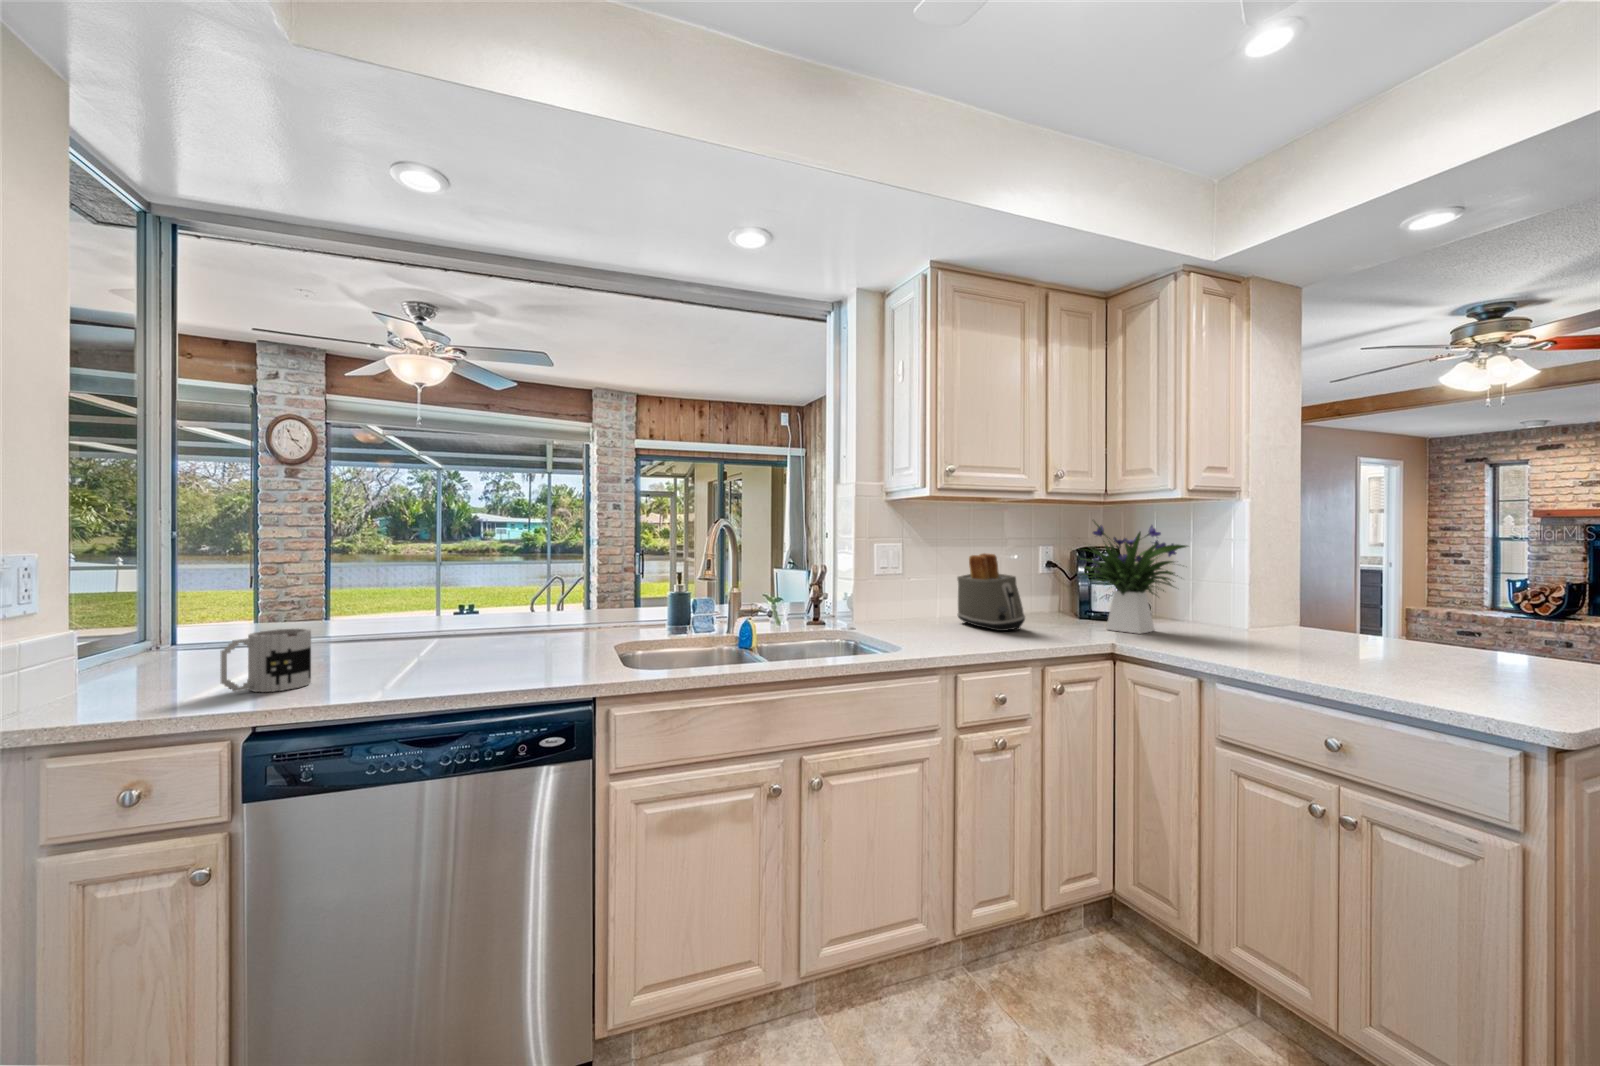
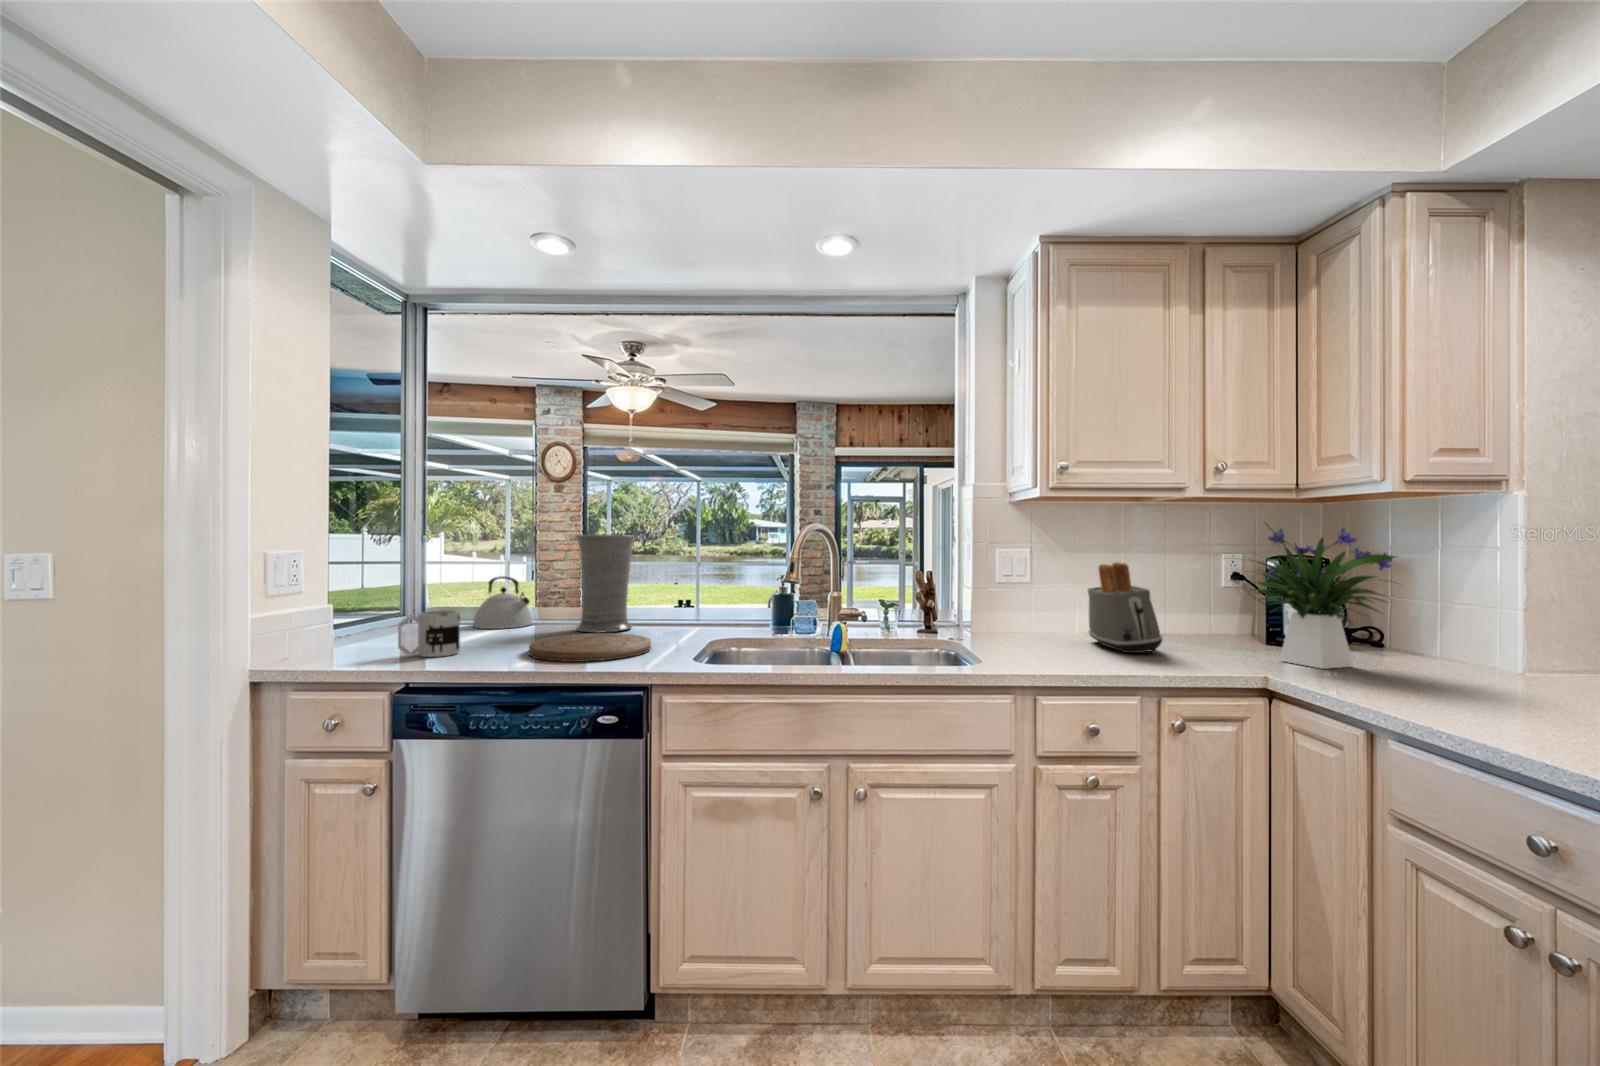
vase: none [432,530,509,645] -> present [575,535,636,633]
kettle: none [277,583,362,650] -> present [473,576,533,629]
cutting board: none [413,644,566,682] -> present [529,633,651,662]

